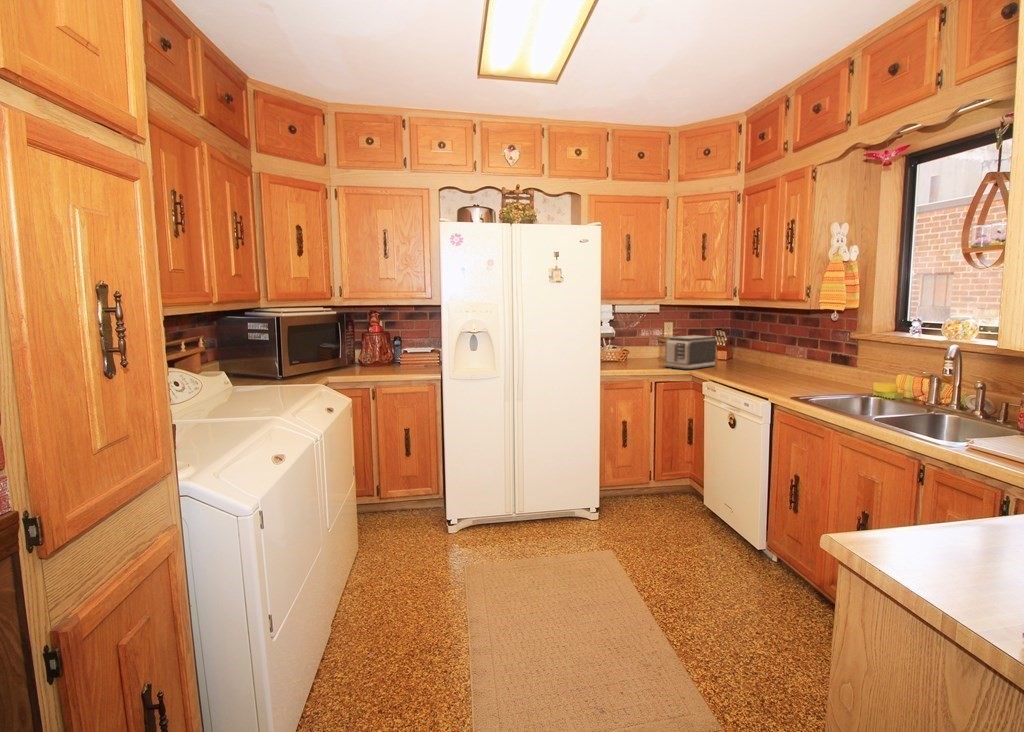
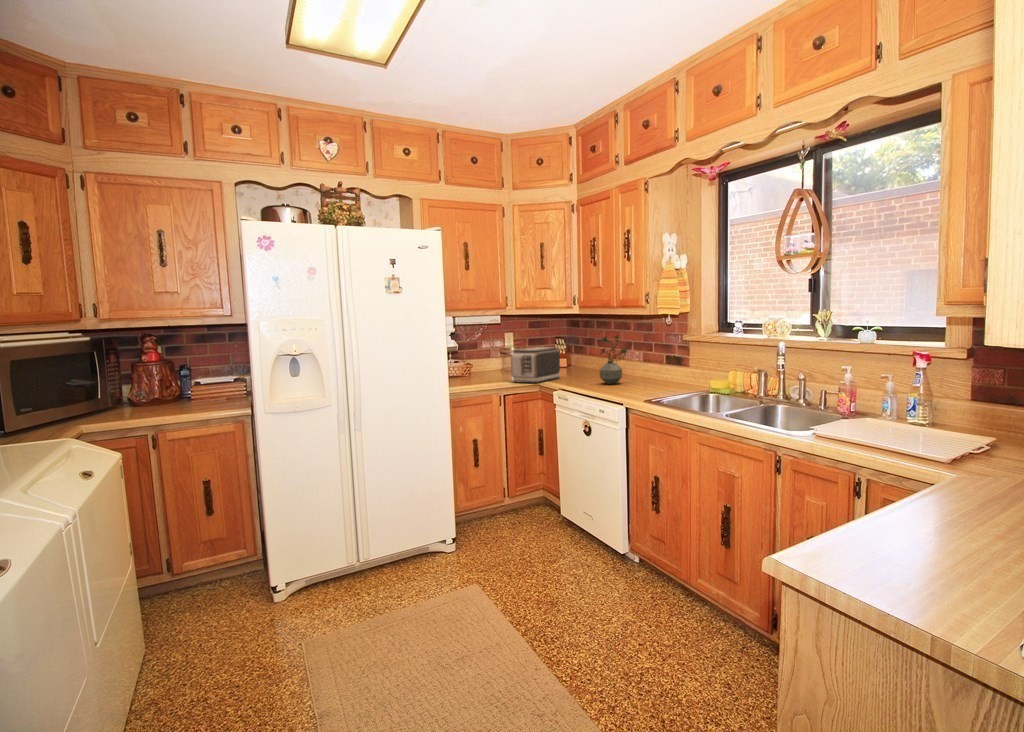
potted plant: none [754,326,787,376] -> present [600,334,627,384]

